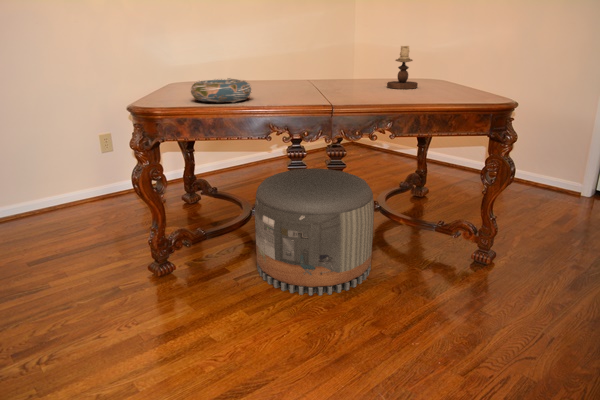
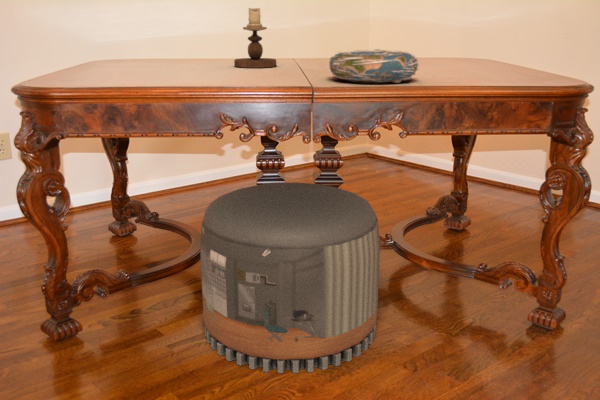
candlestick: present [387,46,418,89] -> present [234,8,276,68]
decorative bowl: present [191,78,251,103] -> present [329,49,418,83]

